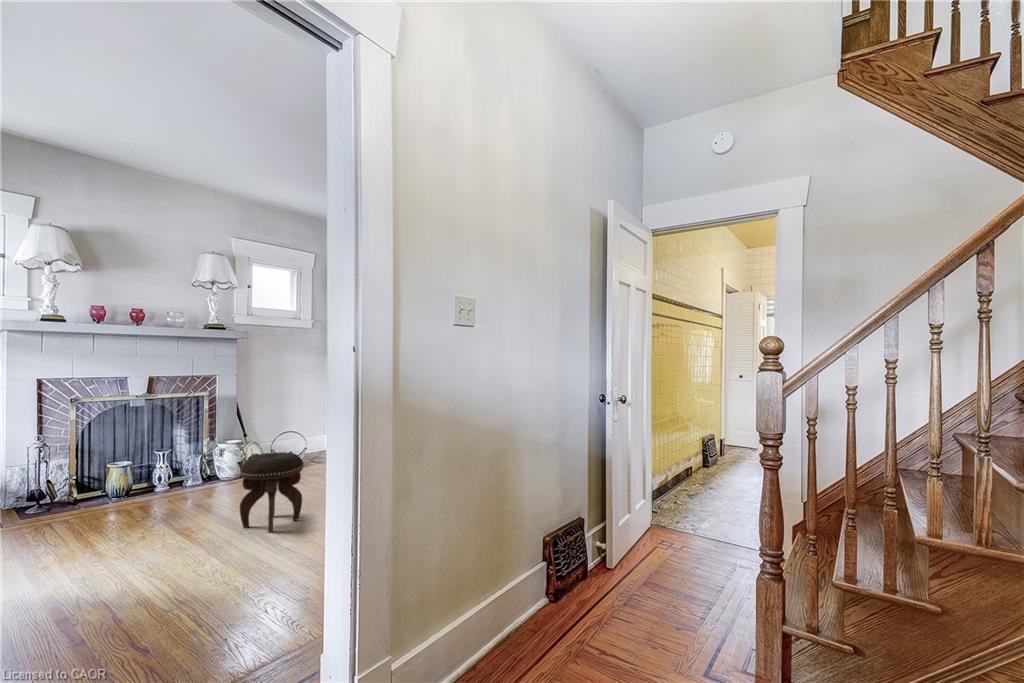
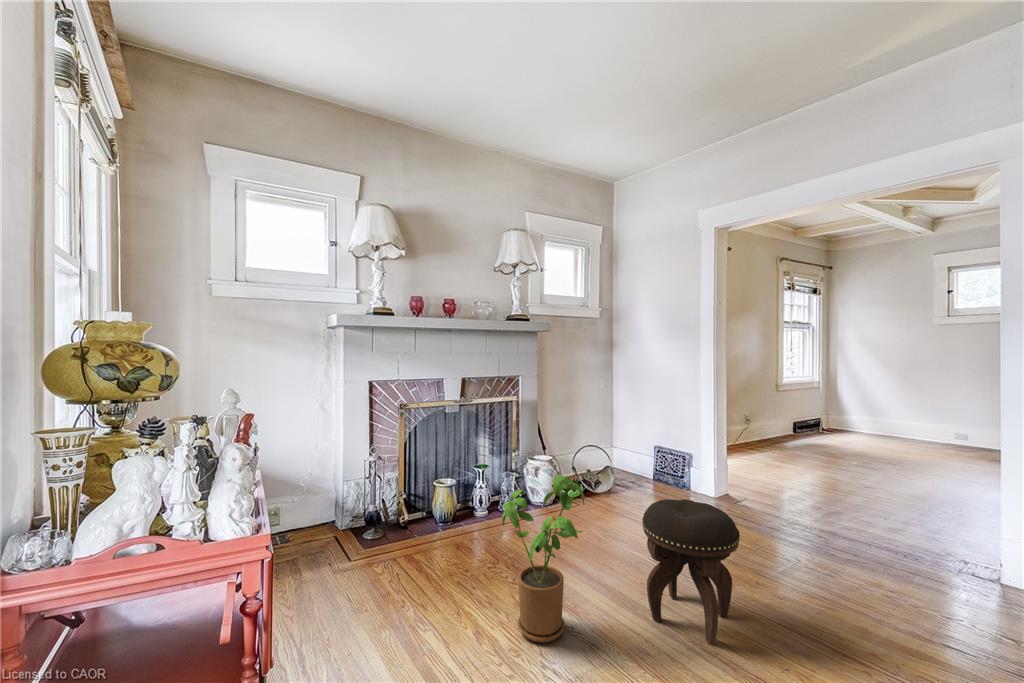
house plant: none [123,438,197,546] -> present [502,474,584,643]

